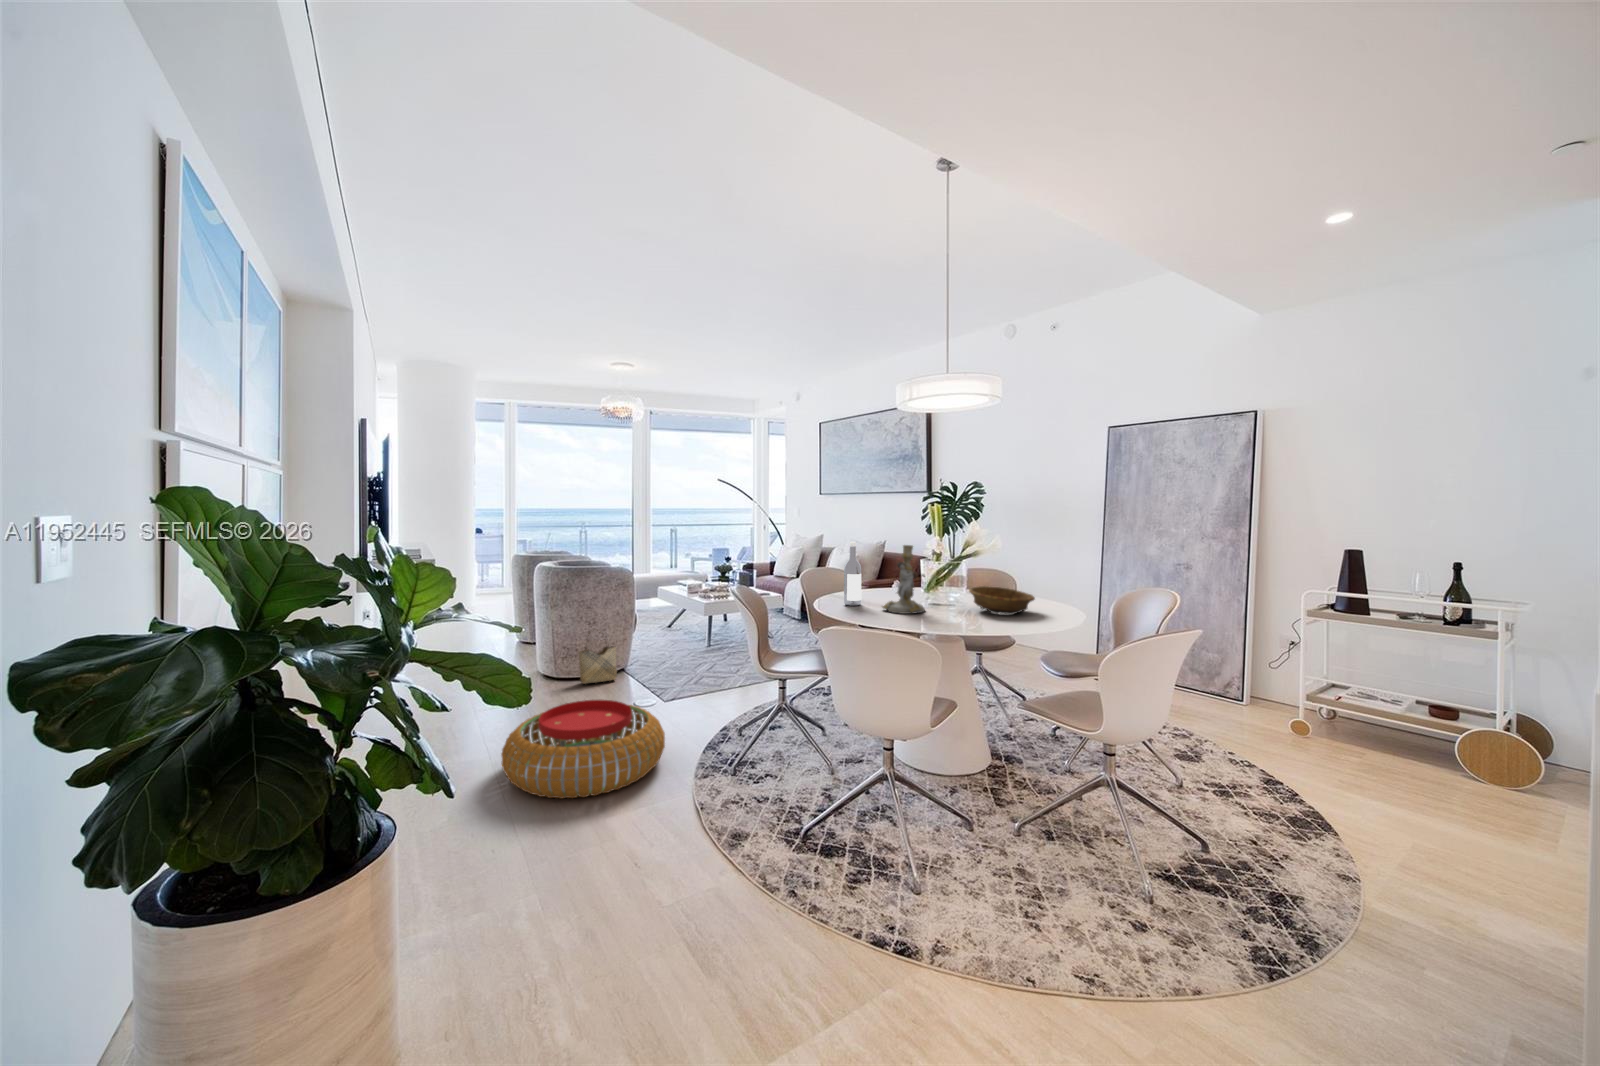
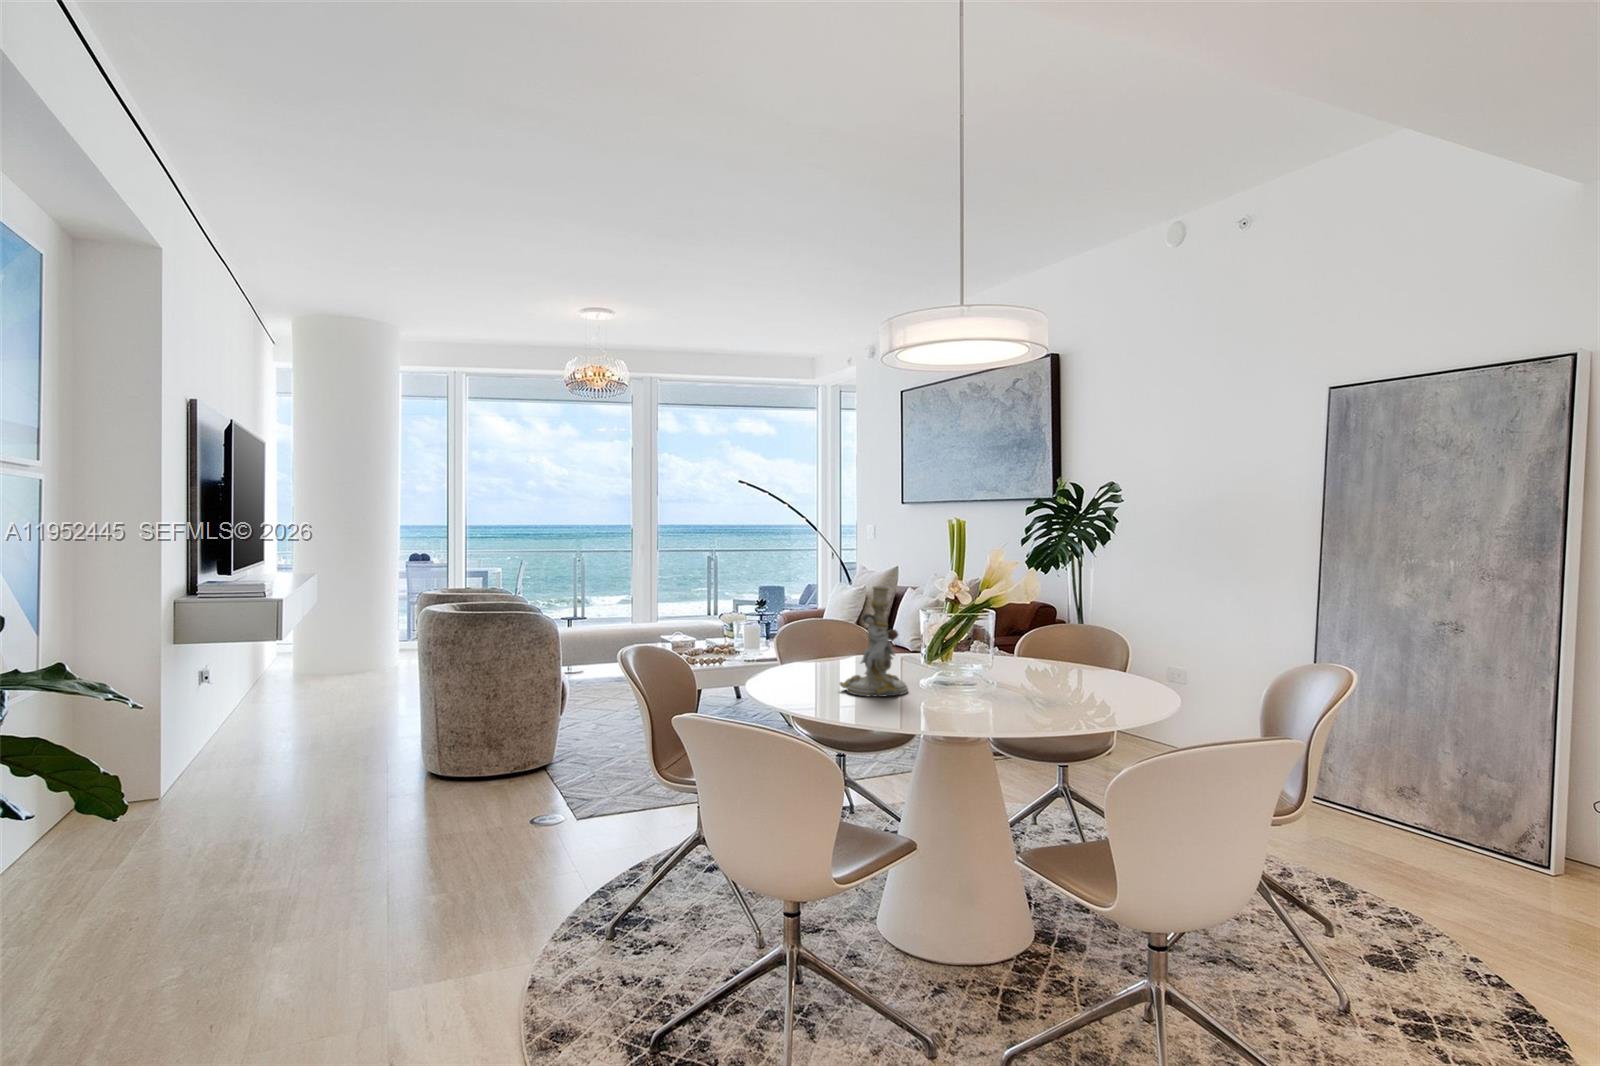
wine bottle: present [844,542,861,606] -> none [794,580,822,681]
decorative bowl: present [969,586,1035,614] -> none [977,655,1084,702]
woven basket: present [579,632,617,684] -> none [466,706,525,787]
pouf: present [501,700,665,798] -> none [278,812,526,958]

